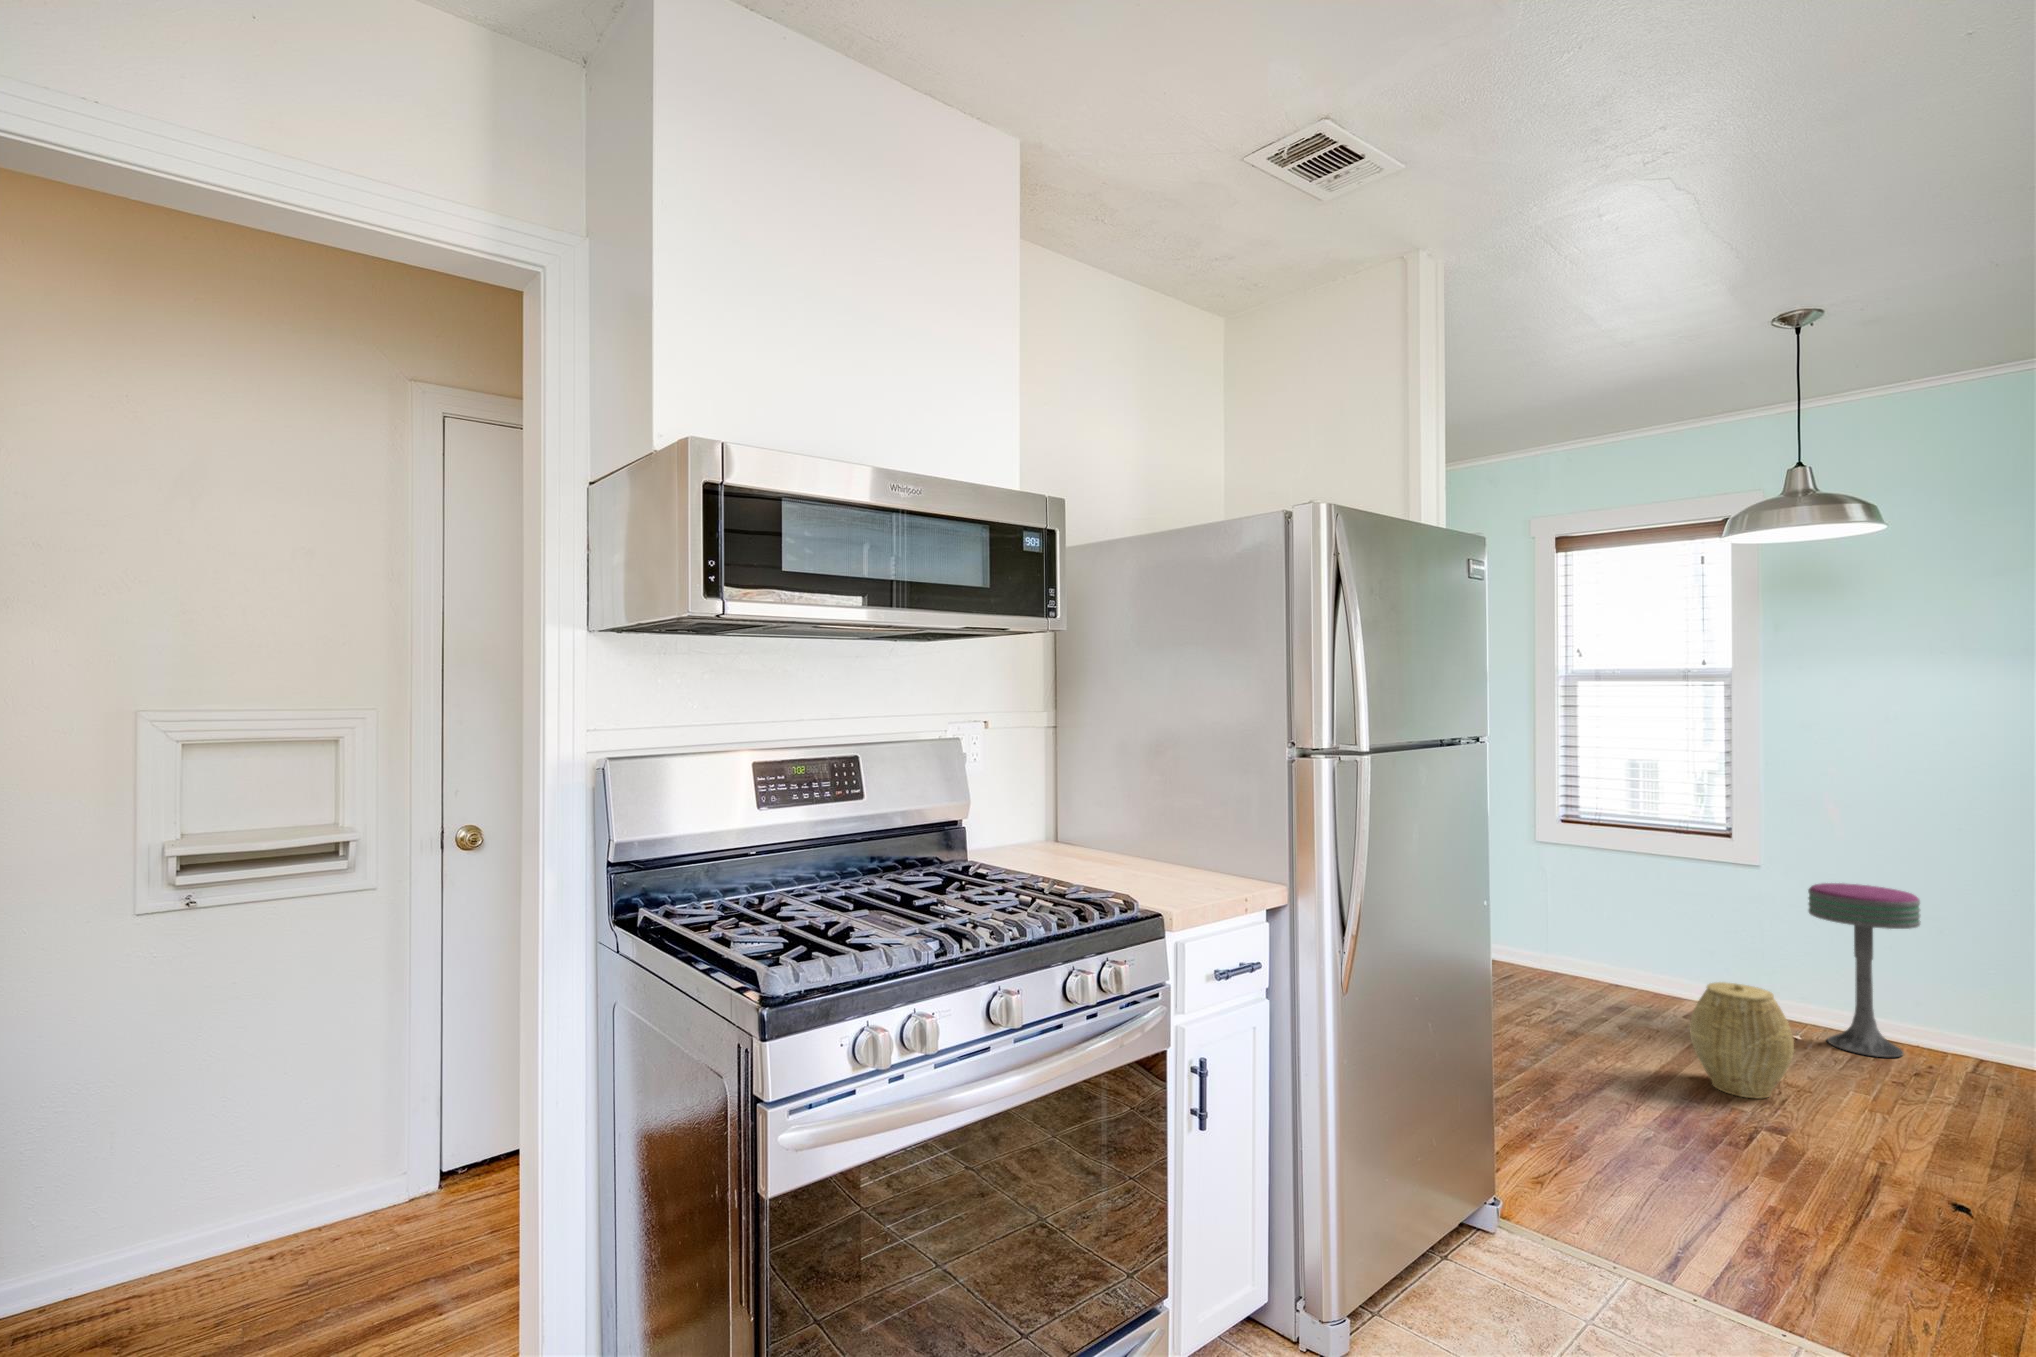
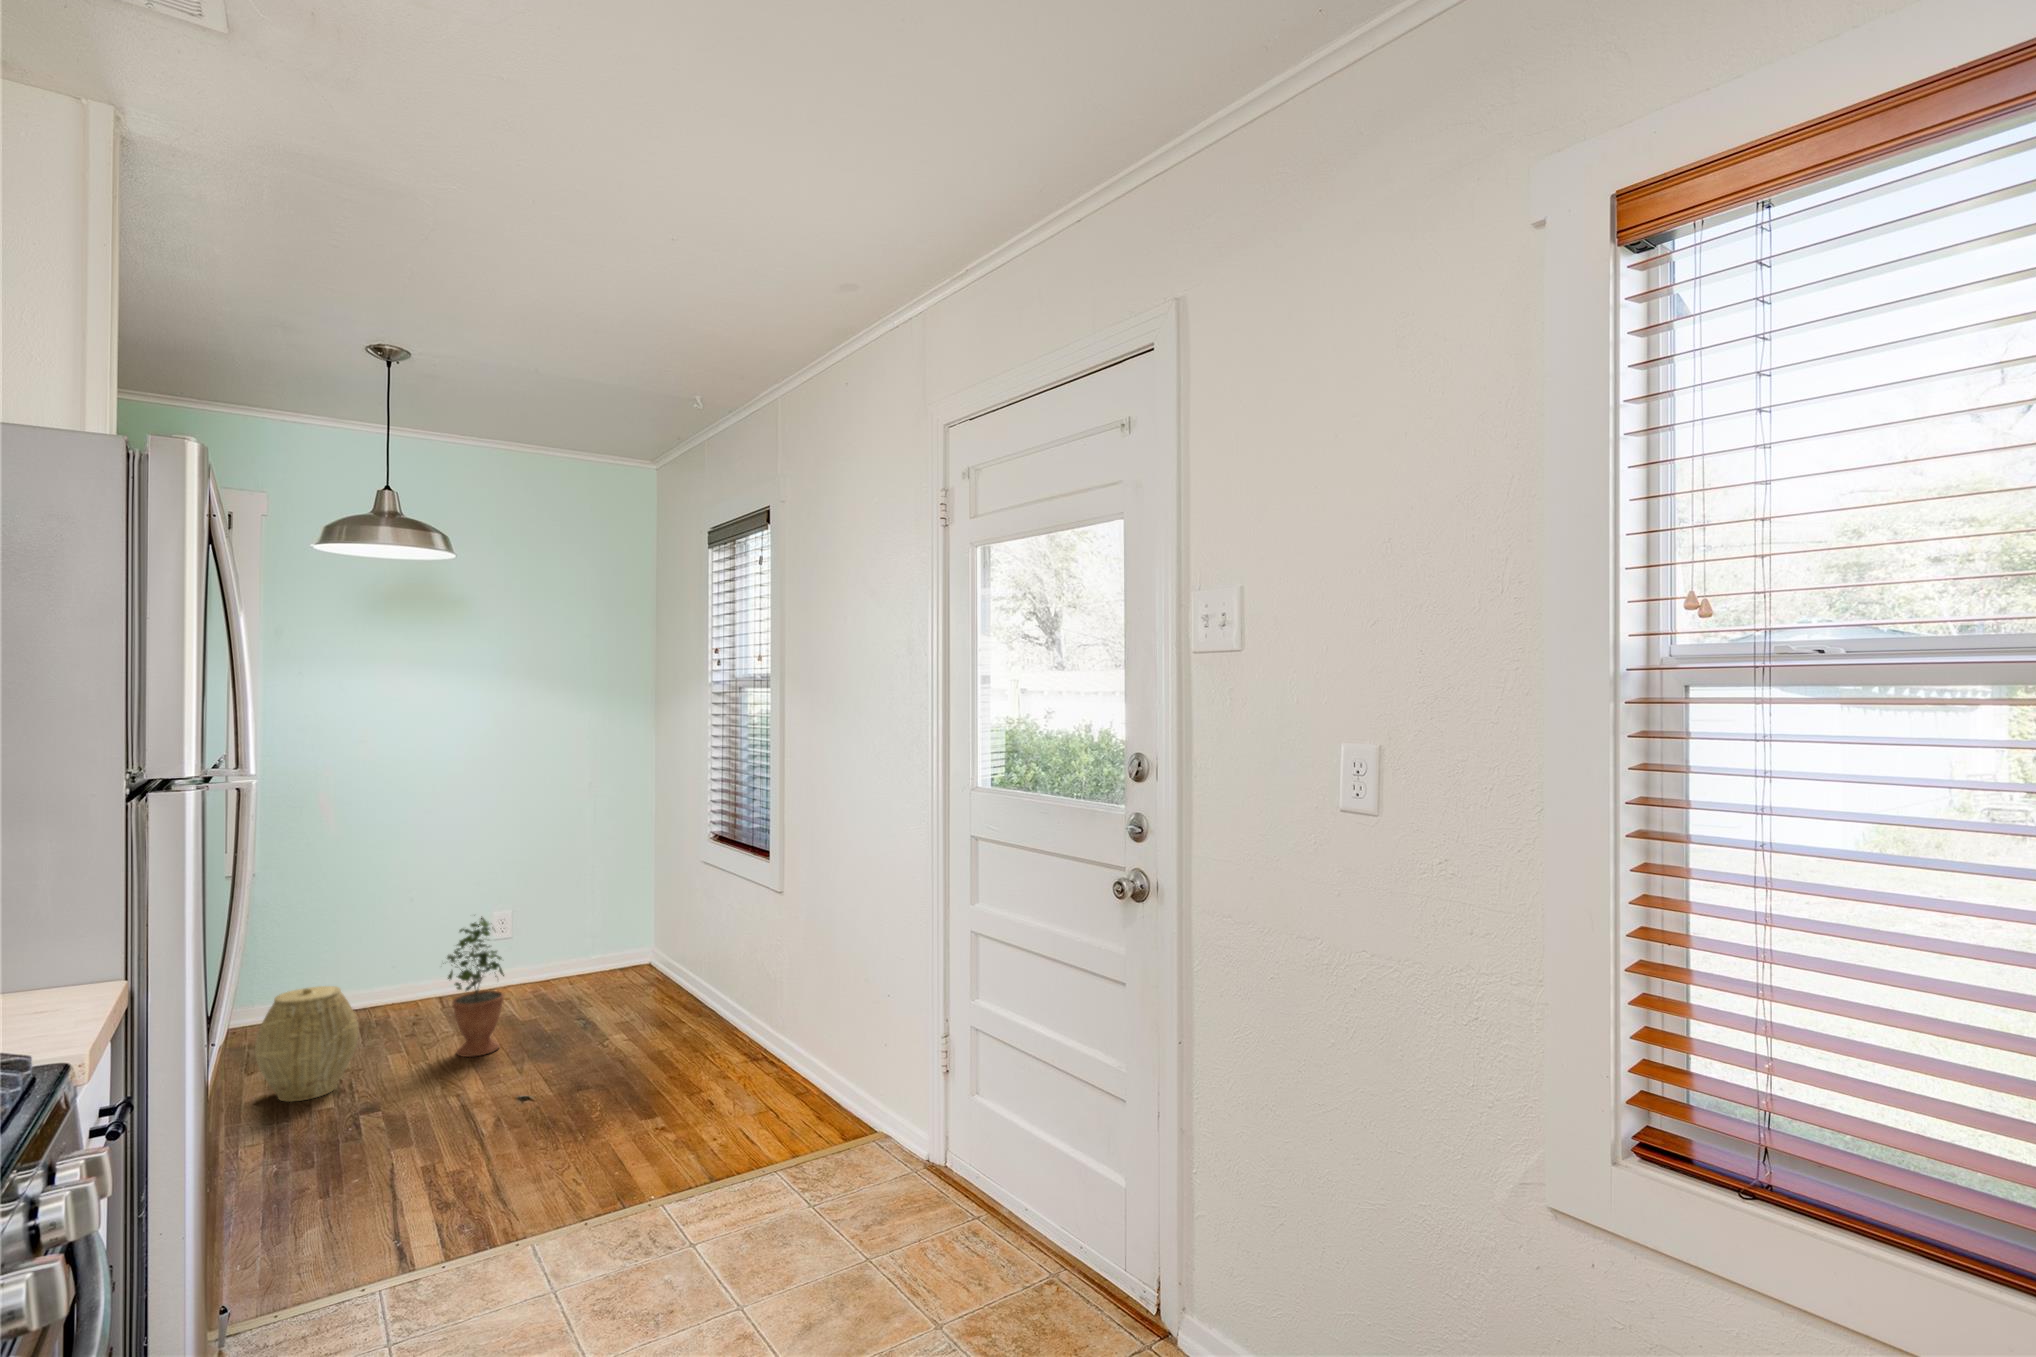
bar stool: present [1808,883,1920,1057] -> none [318,872,411,1027]
potted plant: none [1904,962,2002,1142] -> present [447,918,504,1057]

